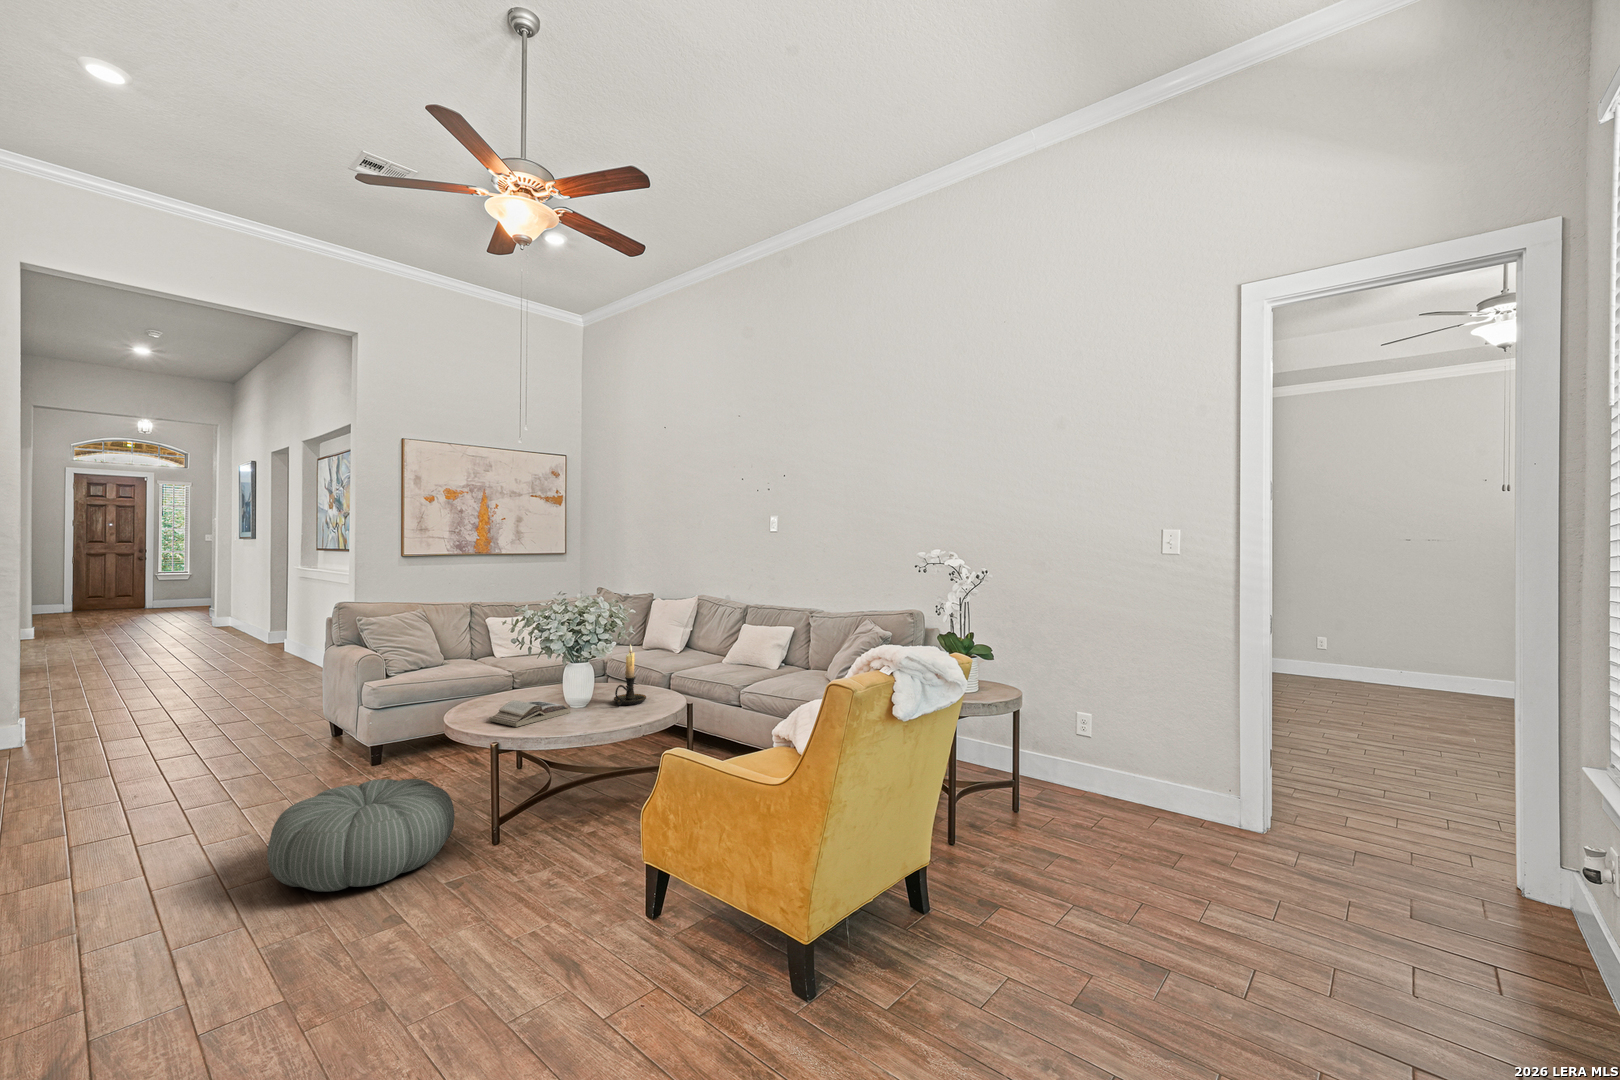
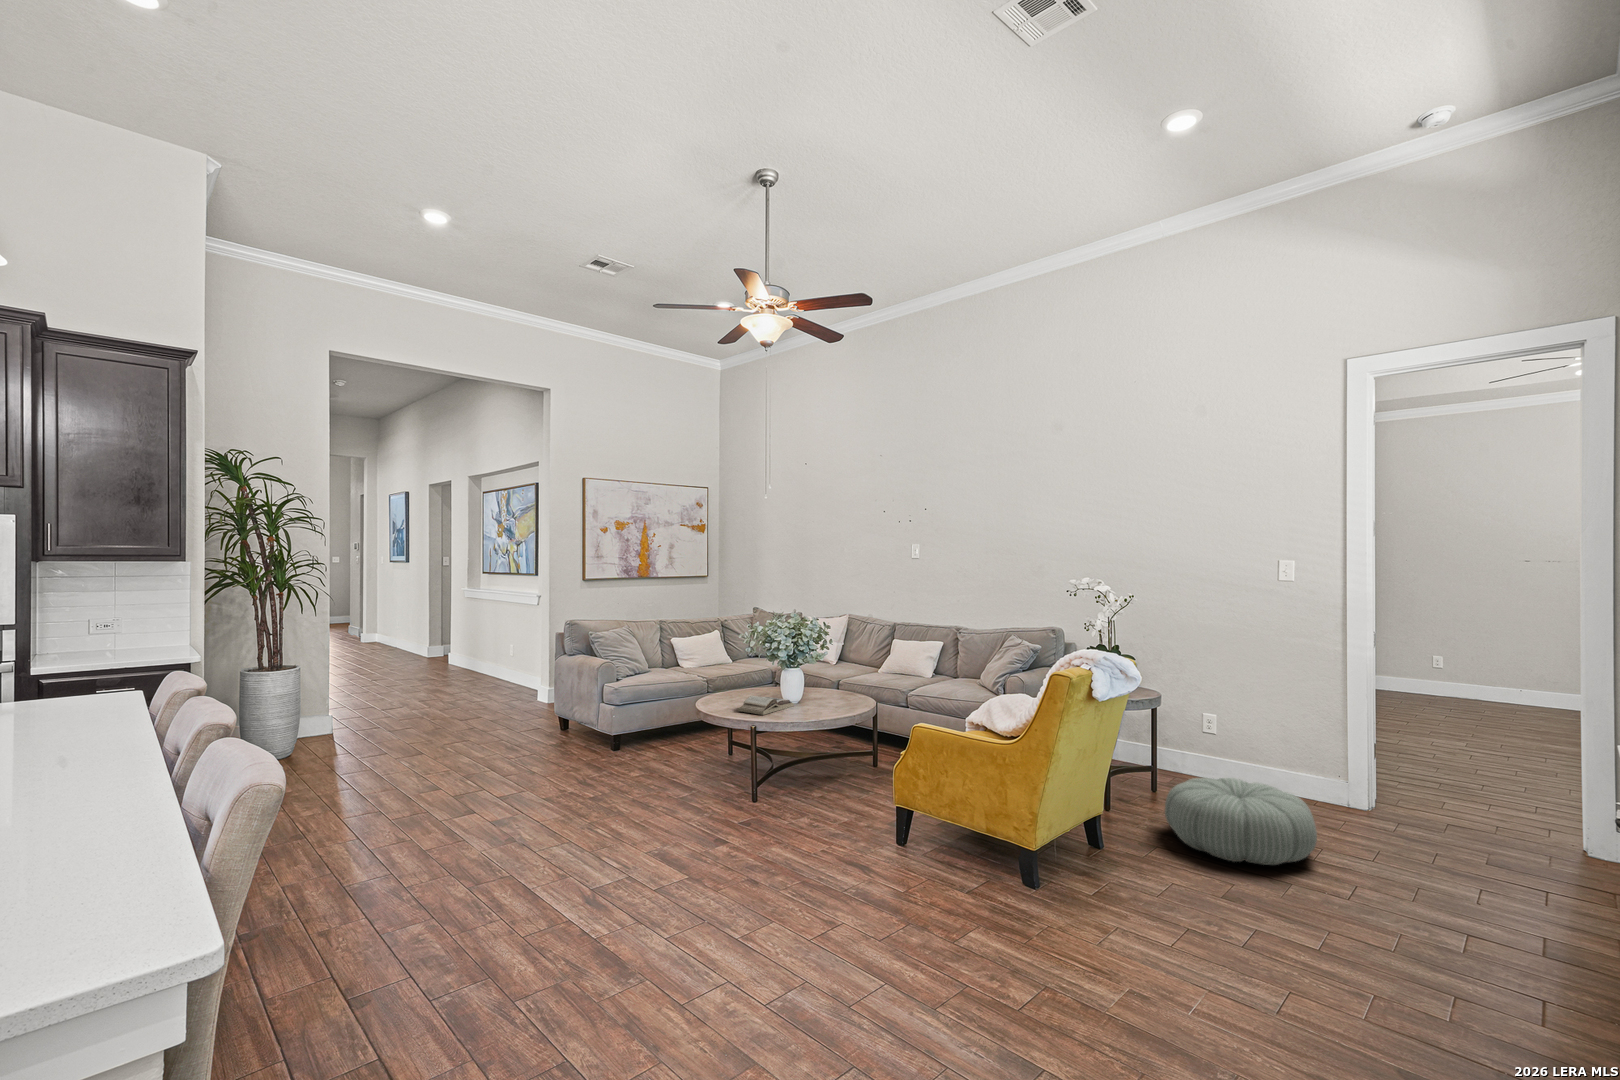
candle holder: present [614,644,646,706] -> none [822,652,846,701]
pouf: present [267,779,455,892] -> present [1165,778,1317,865]

